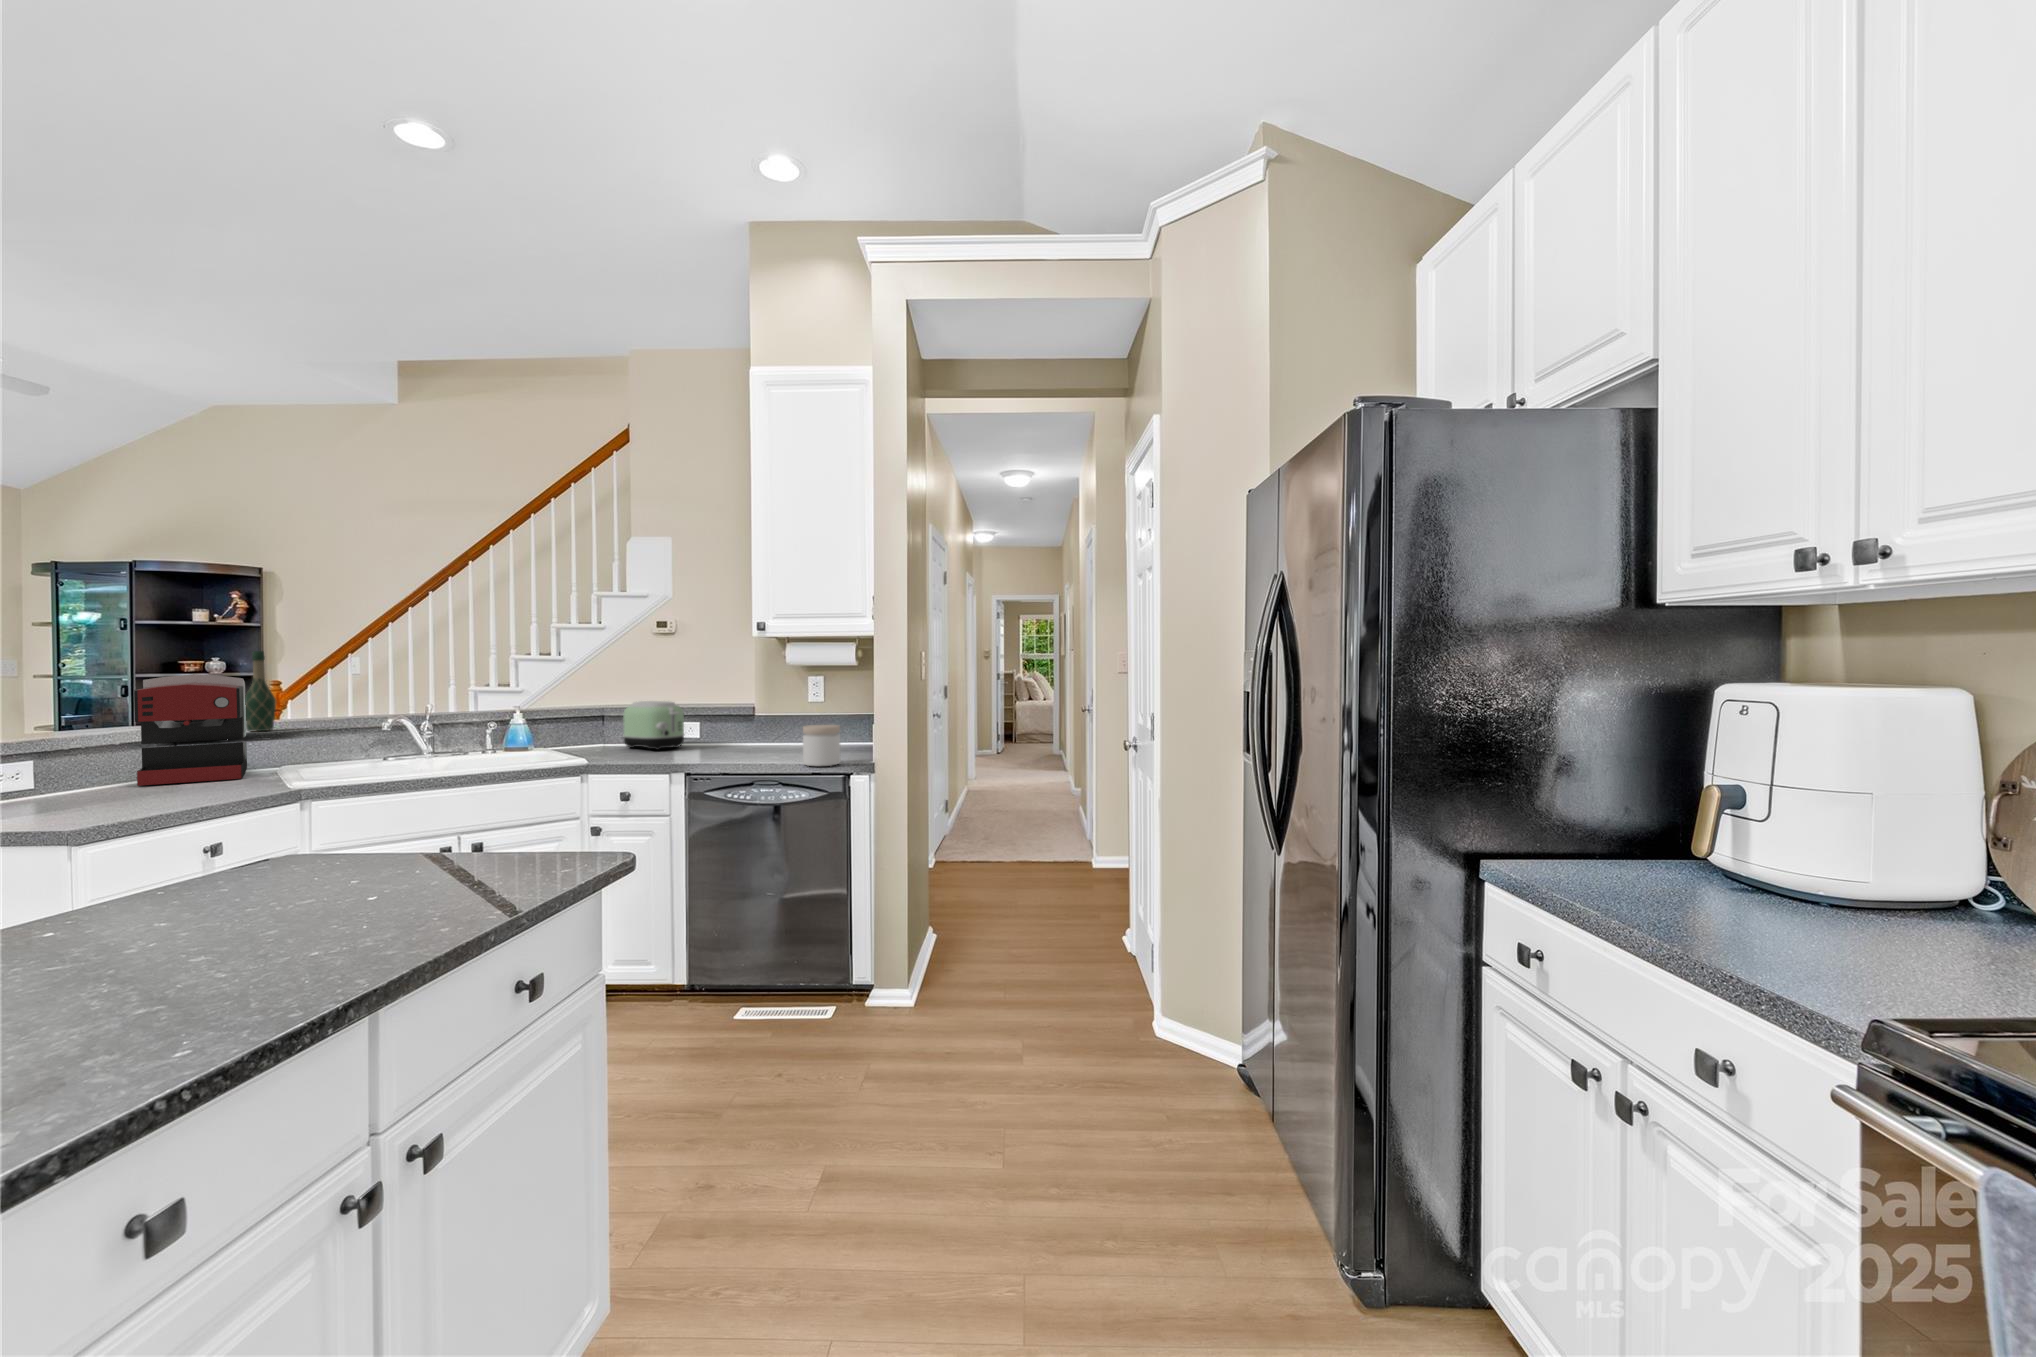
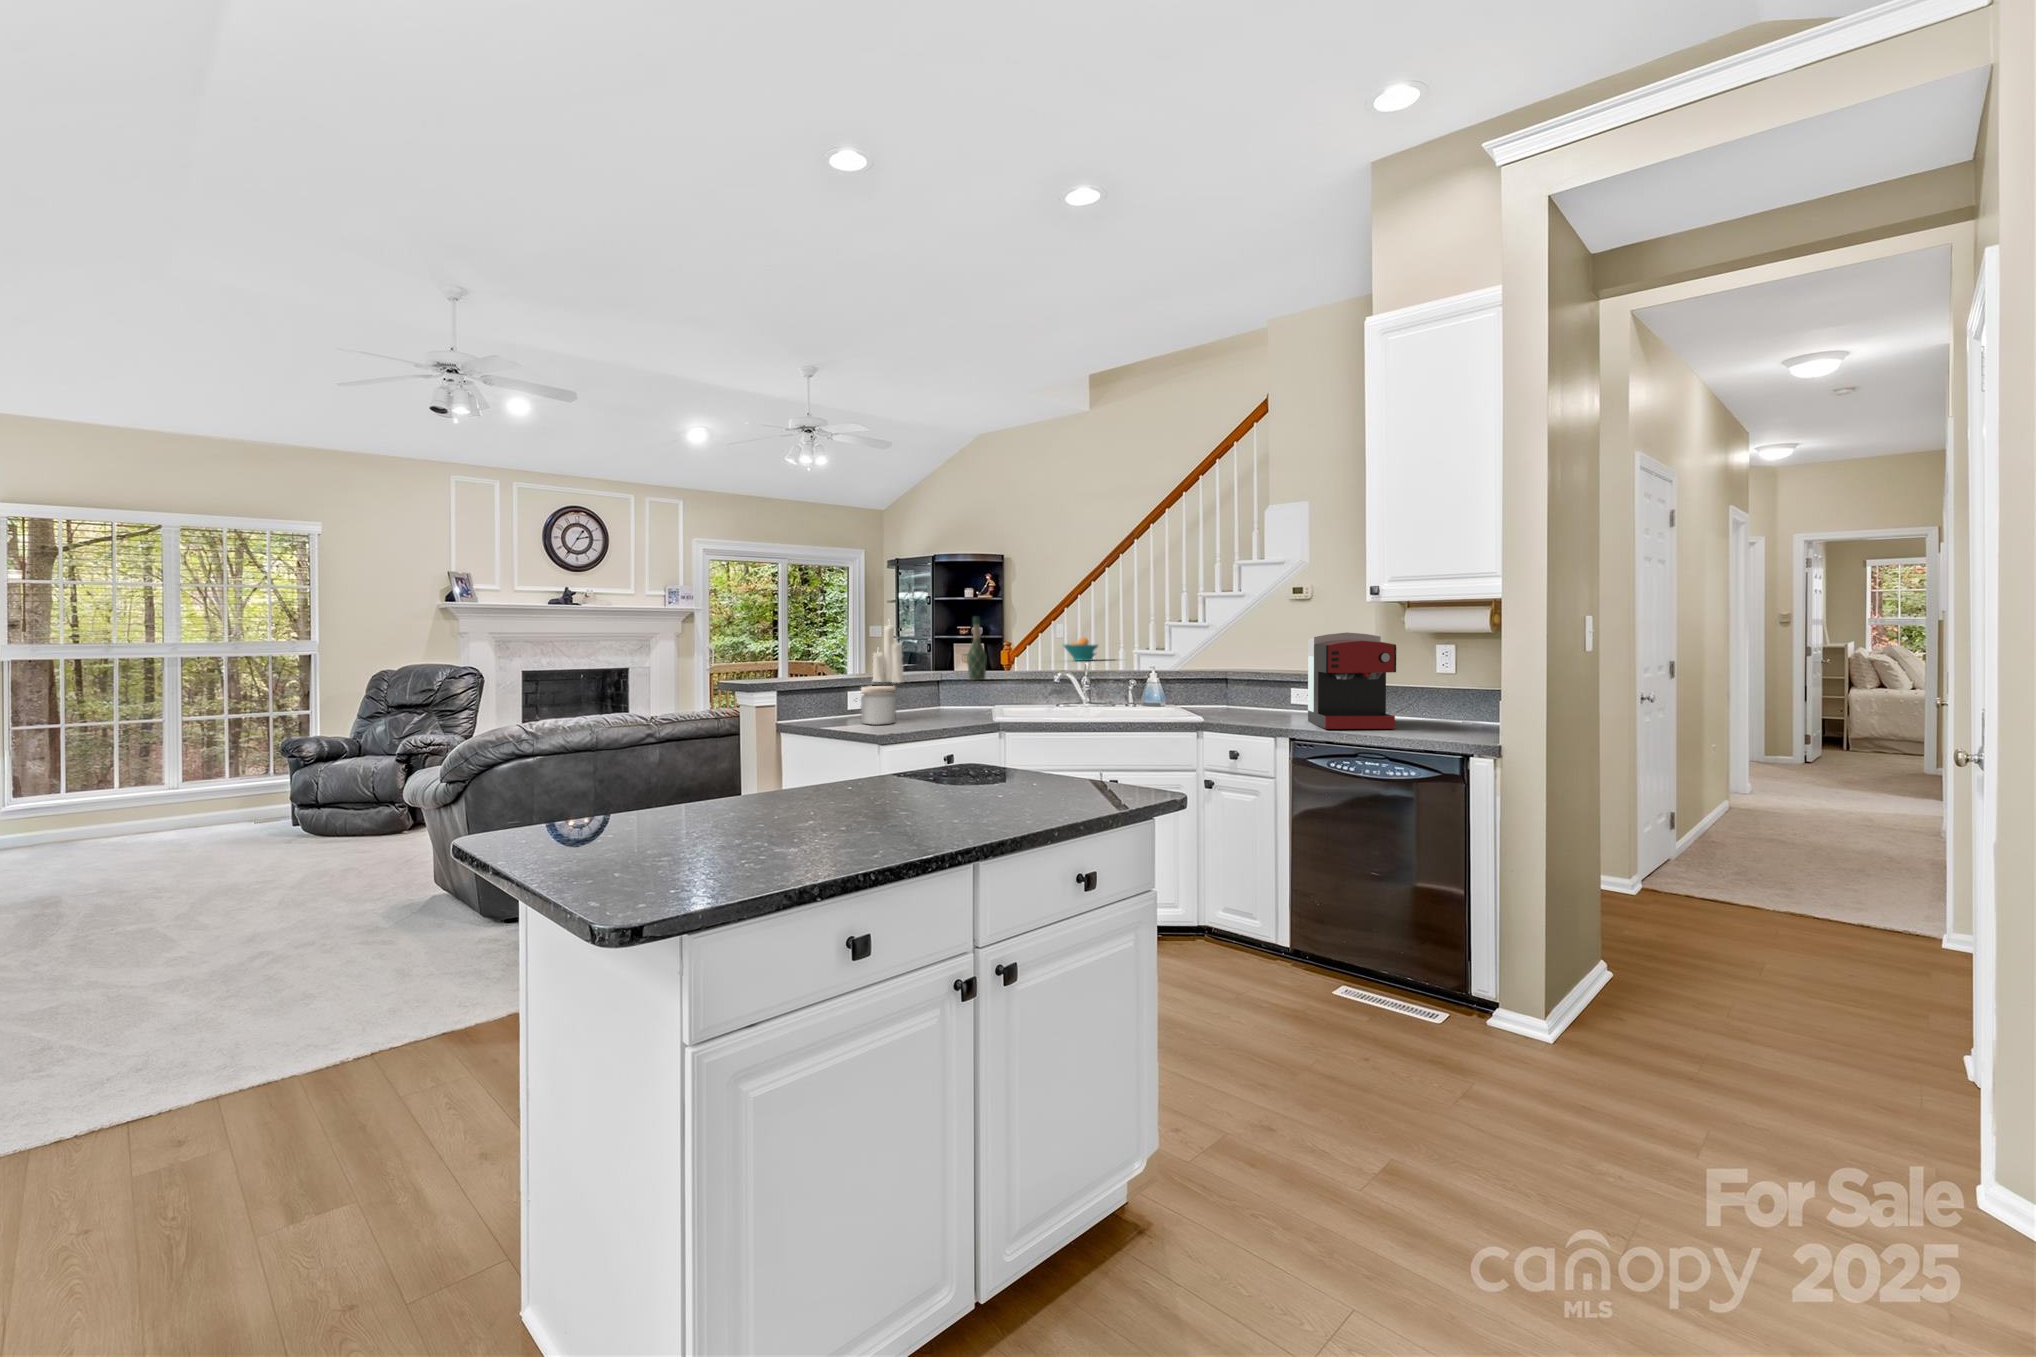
candle: none [65,646,130,742] -> present [873,625,904,683]
fruit bowl: none [363,672,421,699] -> present [1064,637,1098,661]
coffee maker: present [134,674,247,786] -> present [1308,632,1396,729]
toaster: present [623,701,684,750] -> none [1242,664,1302,714]
jar: present [803,725,840,766] -> present [861,686,896,725]

